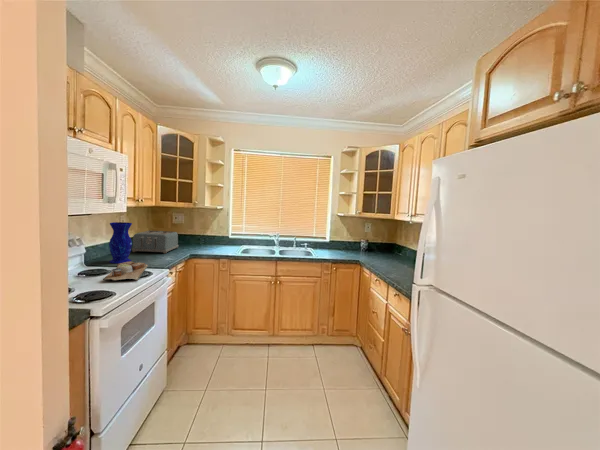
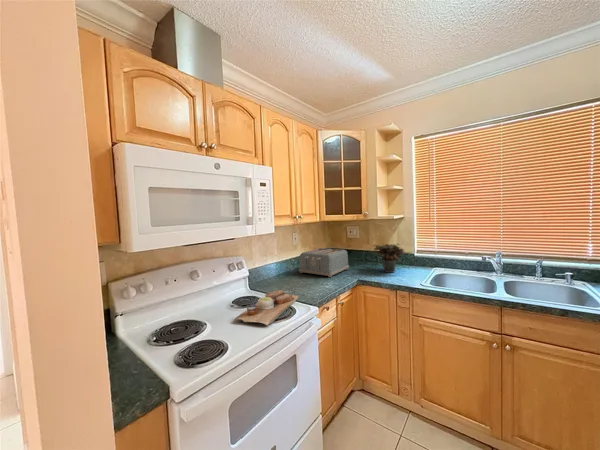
vase: present [109,222,132,263] -> none [267,242,290,290]
potted plant: none [195,227,229,249] -> present [370,244,410,273]

